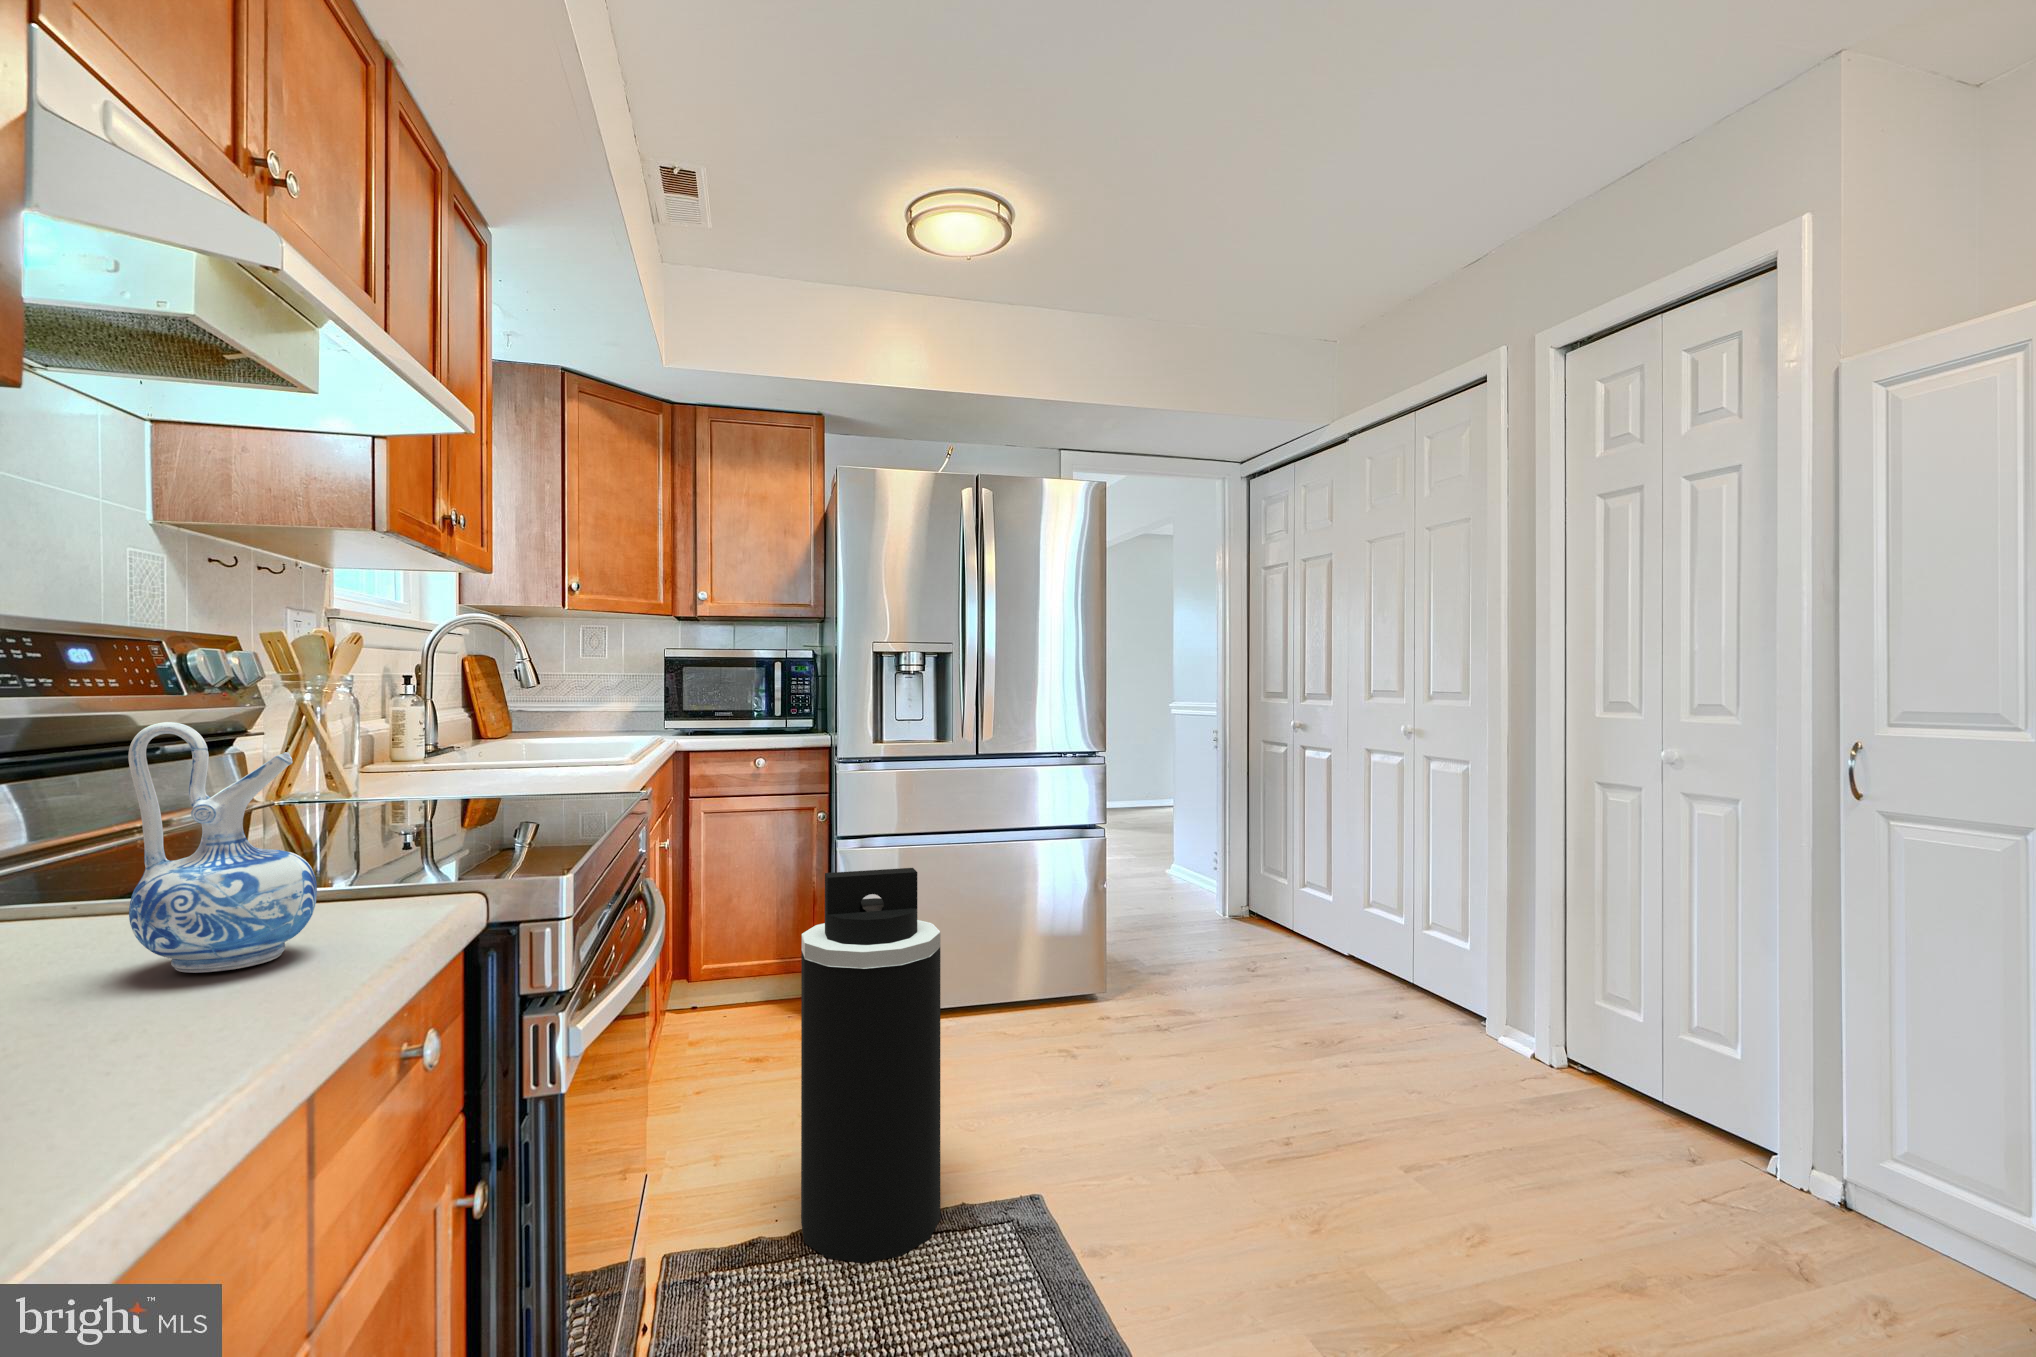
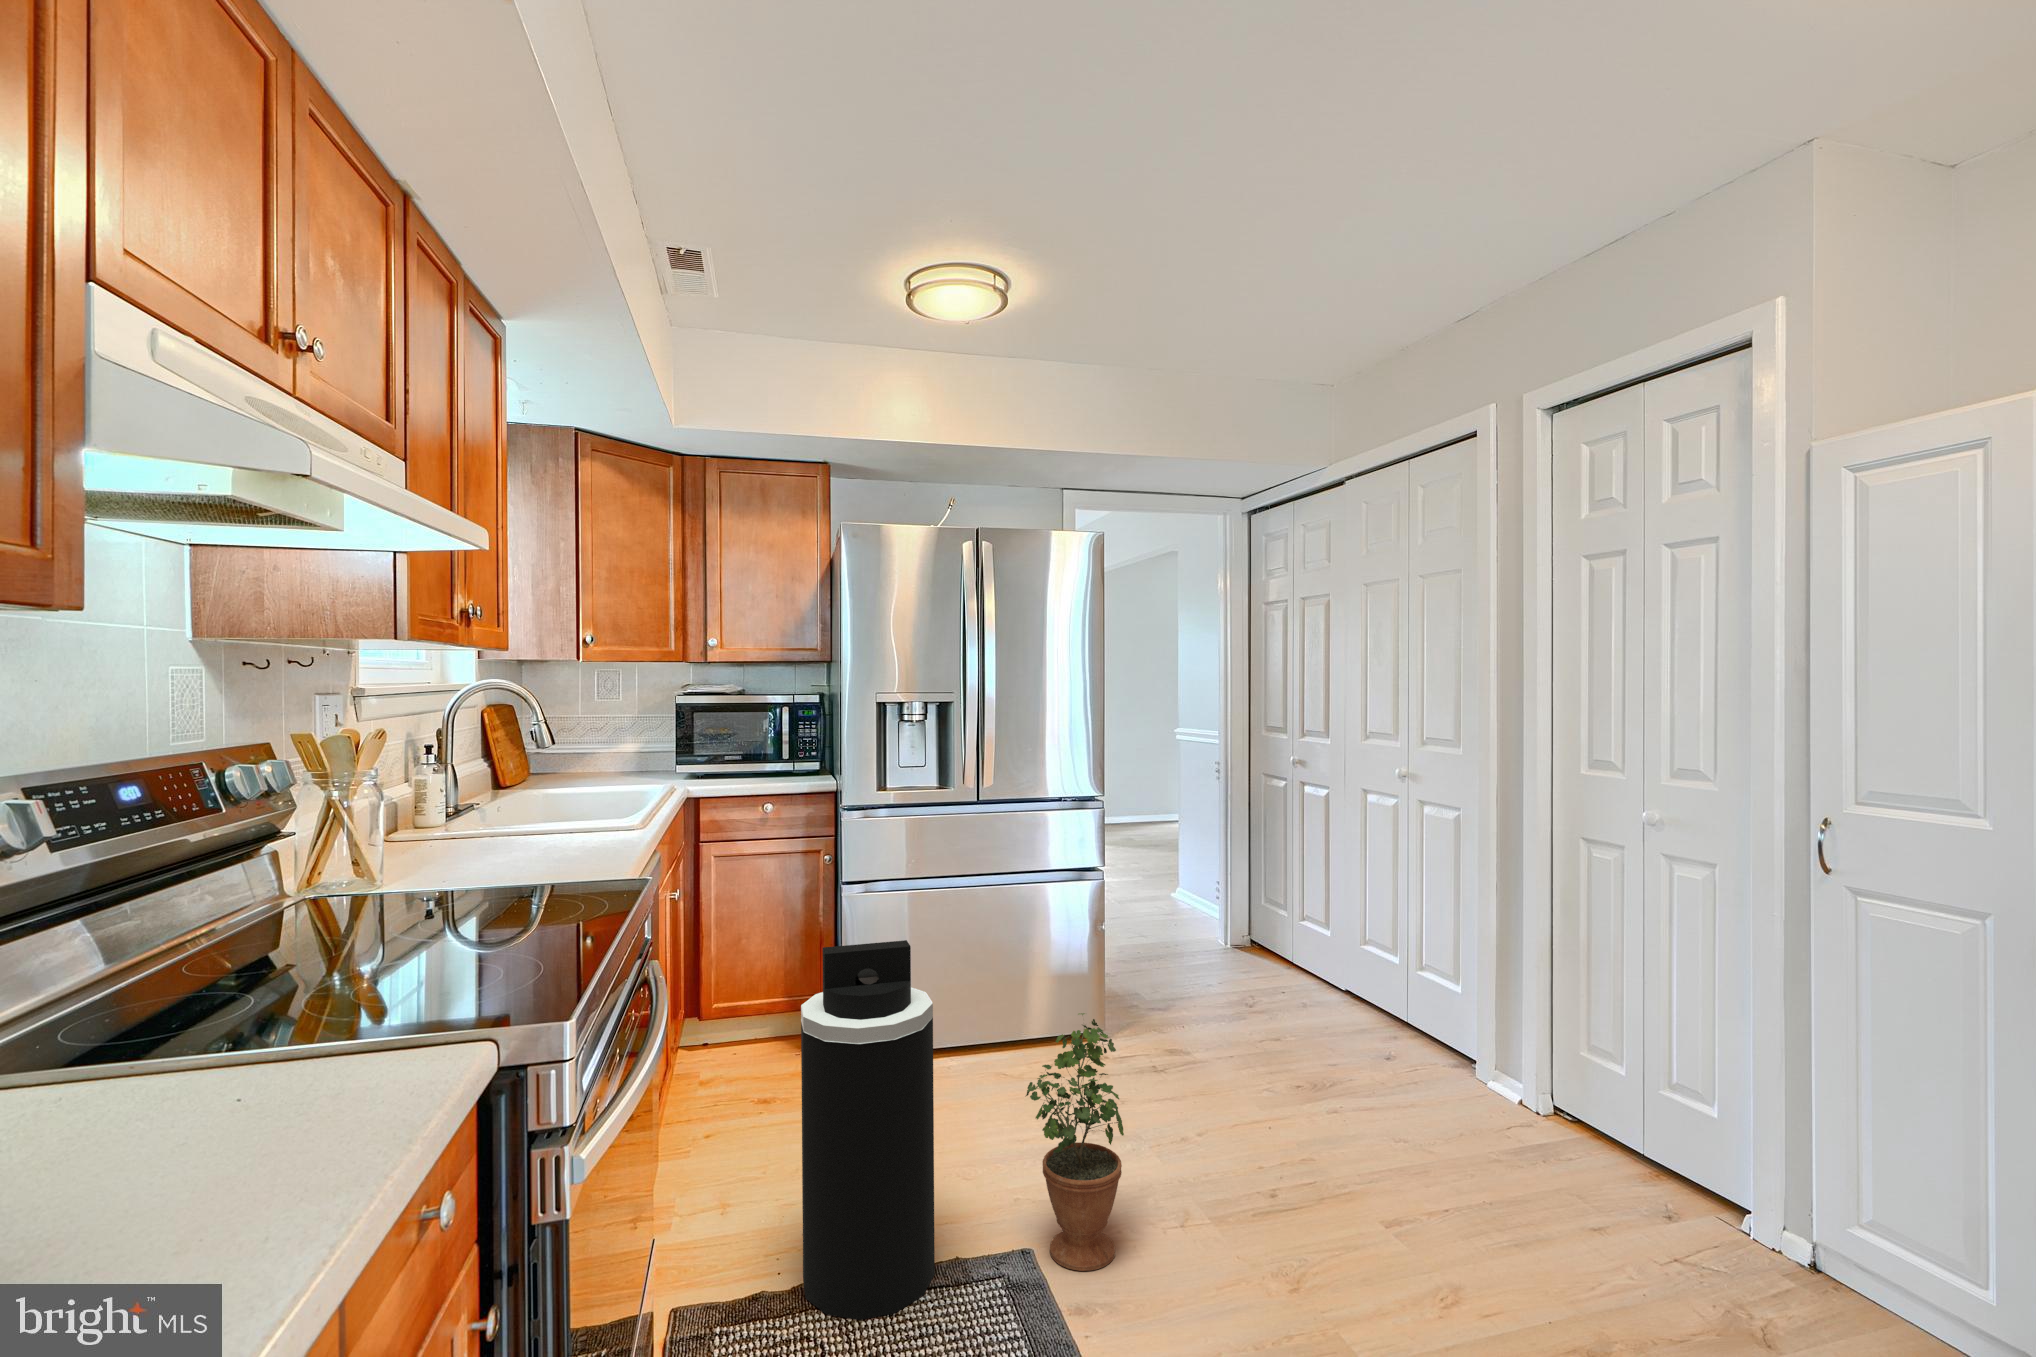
ceramic pitcher: present [128,722,317,973] -> none [186,951,347,1169]
potted plant: none [1035,949,1139,1214] -> present [1026,1013,1124,1271]

